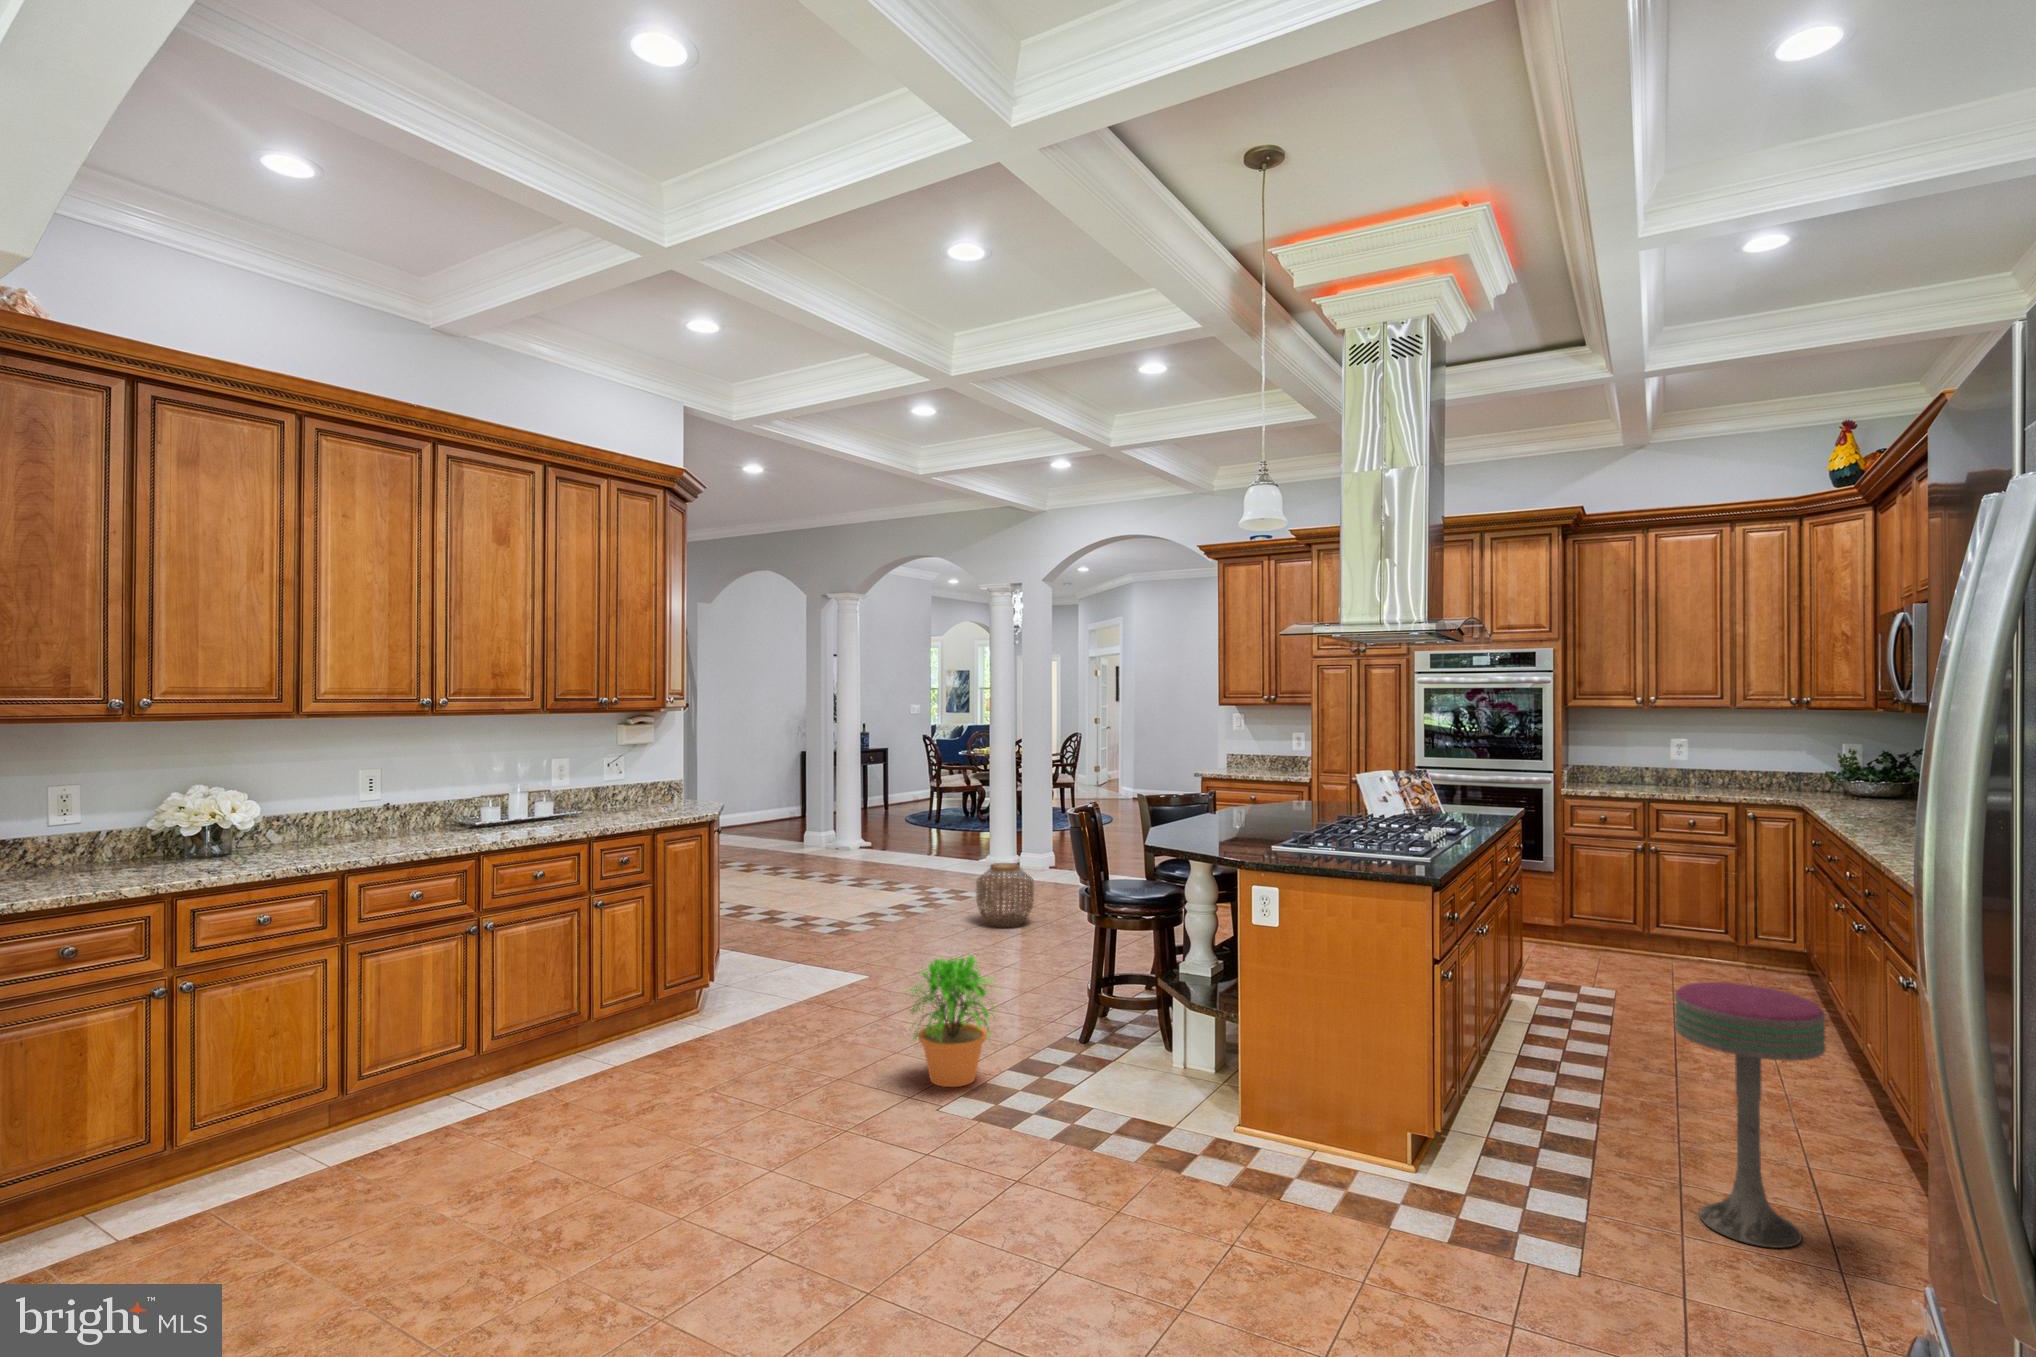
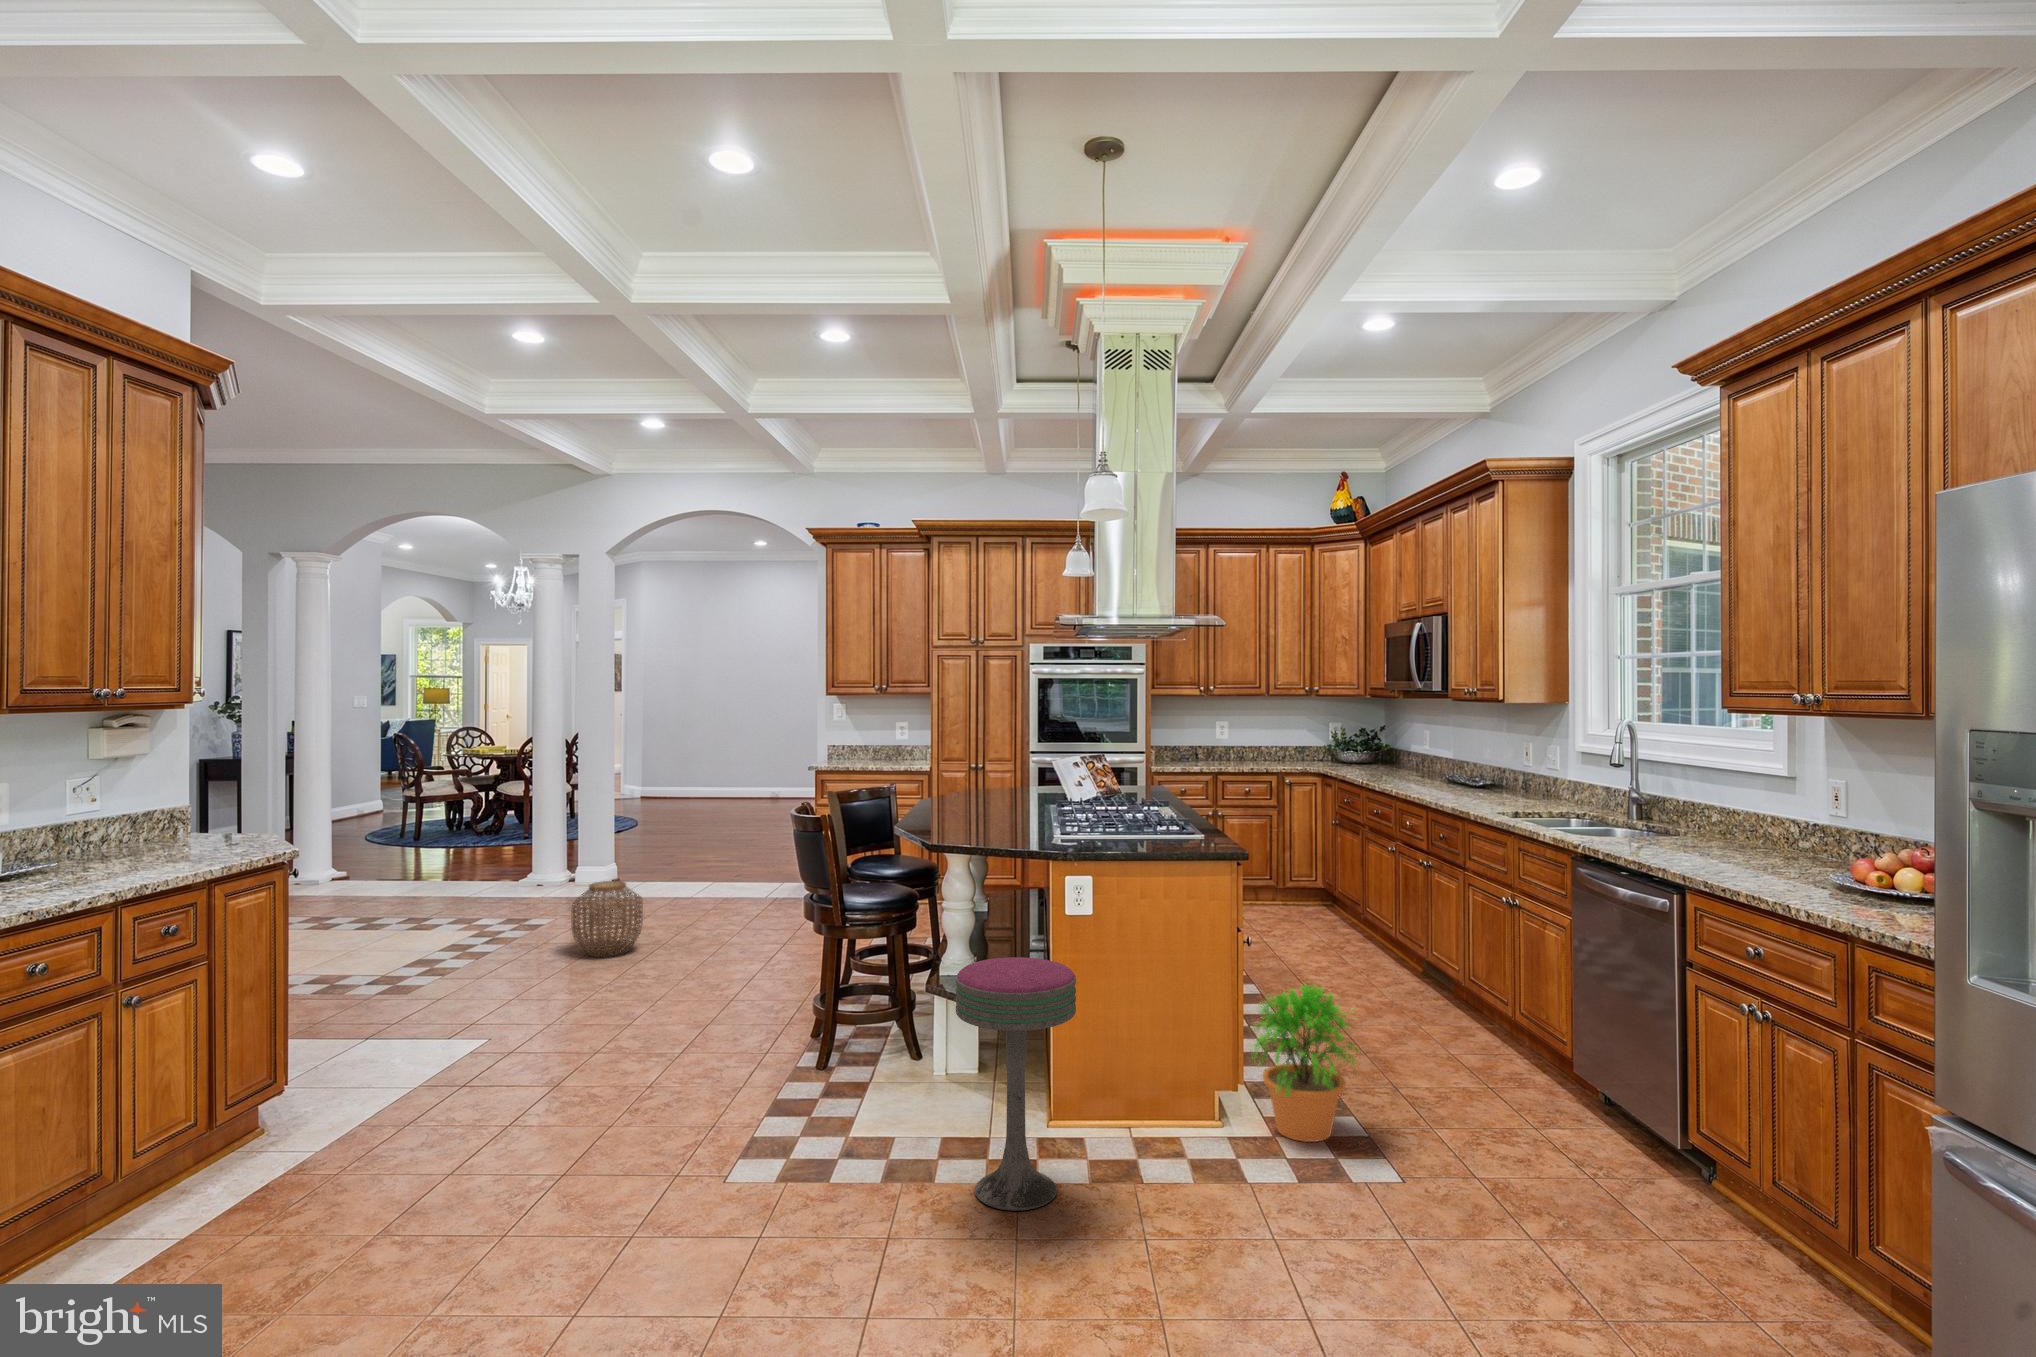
potted plant: present [909,956,996,1087] -> present [1252,984,1357,1142]
bar stool: present [1675,982,1826,1248] -> present [956,957,1076,1211]

